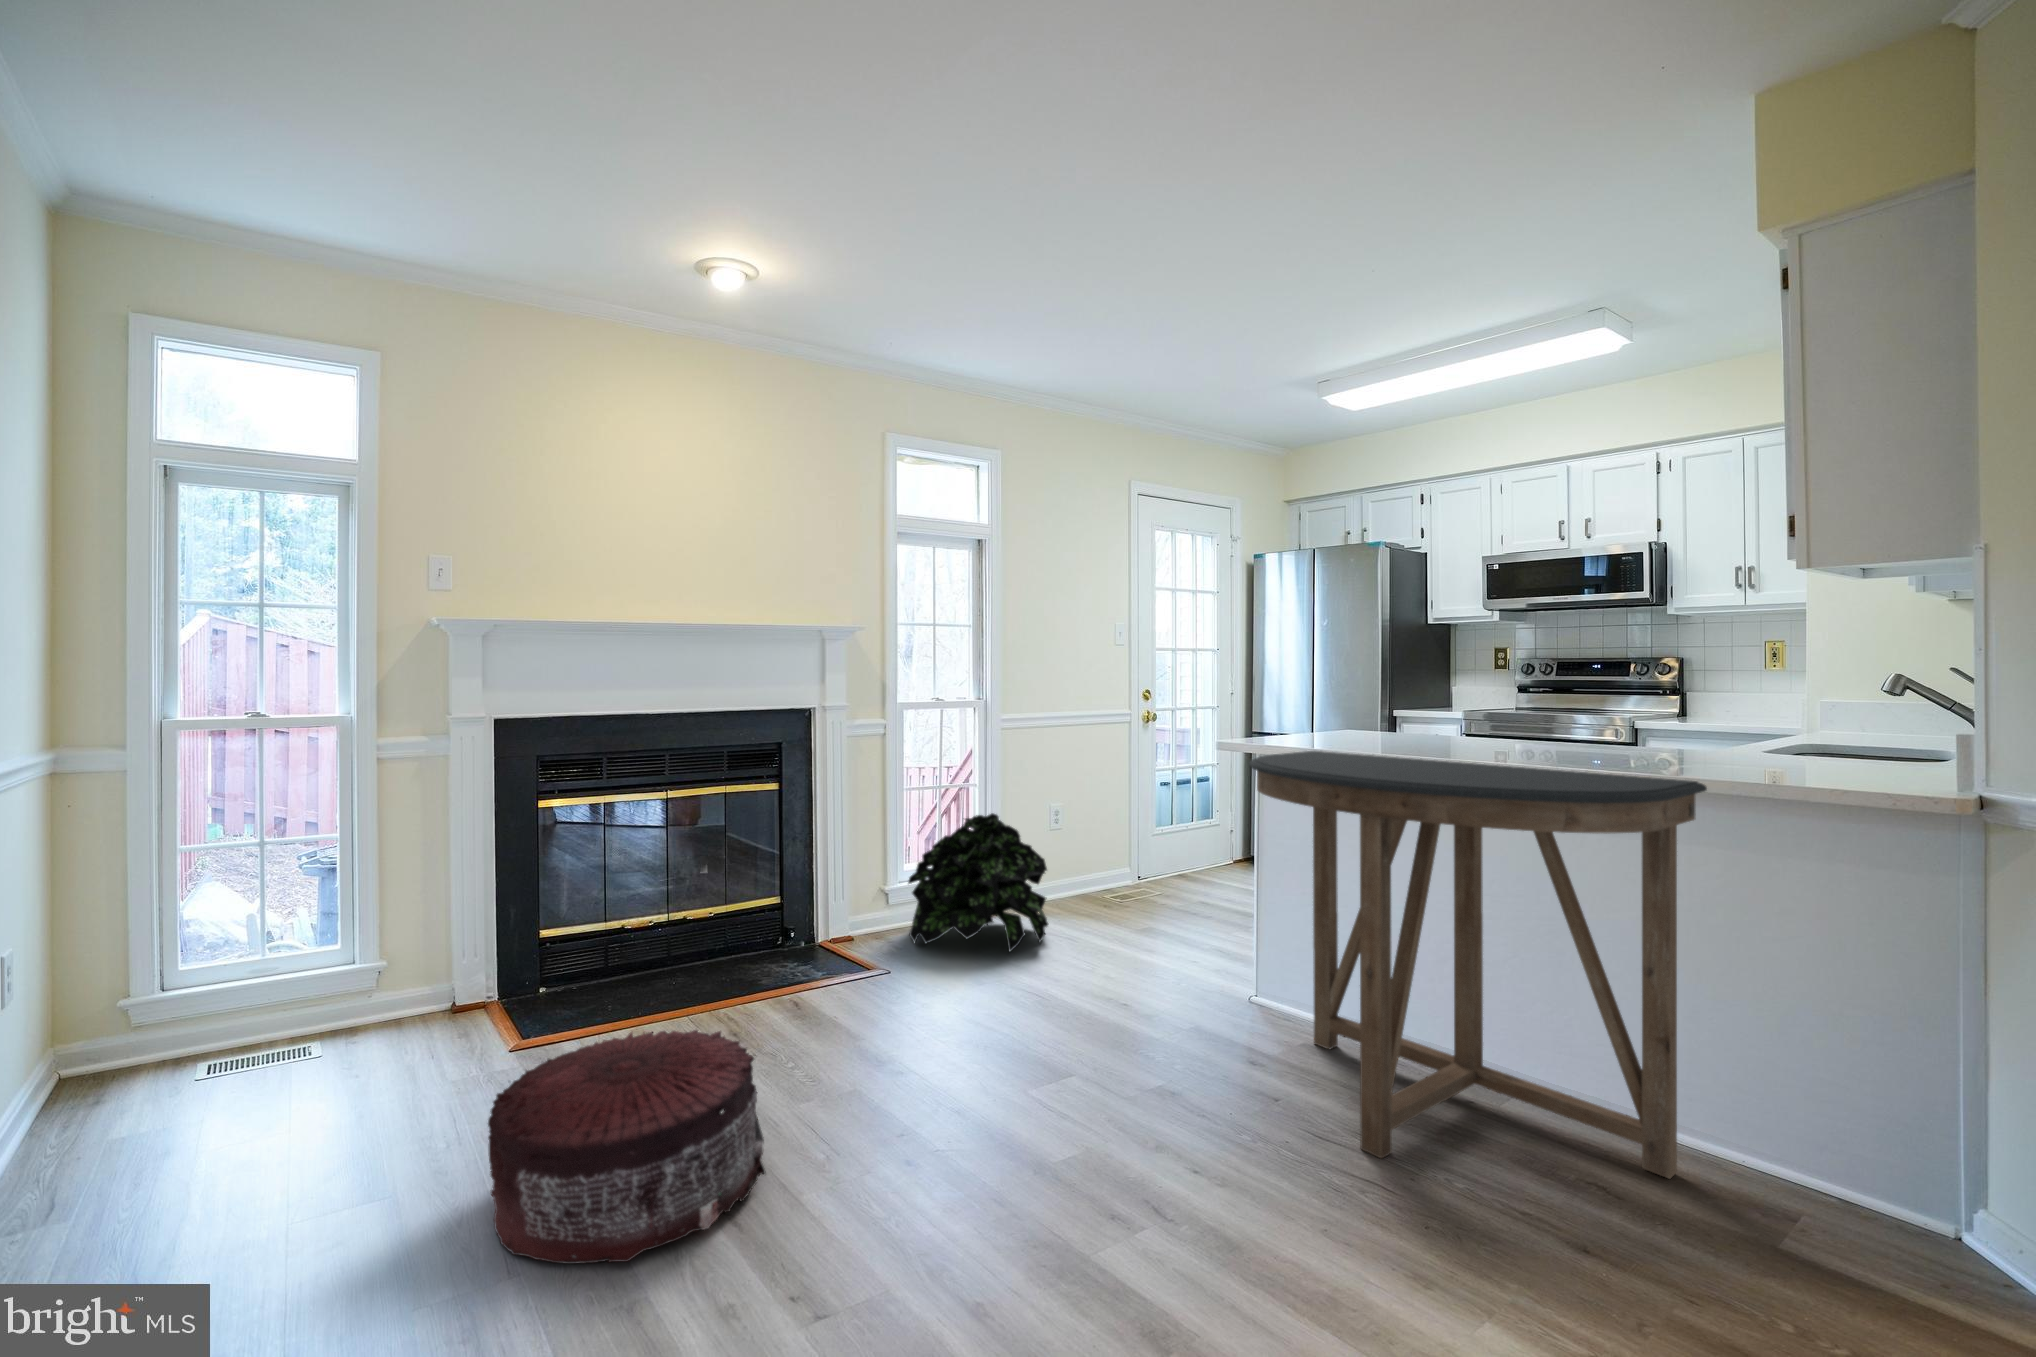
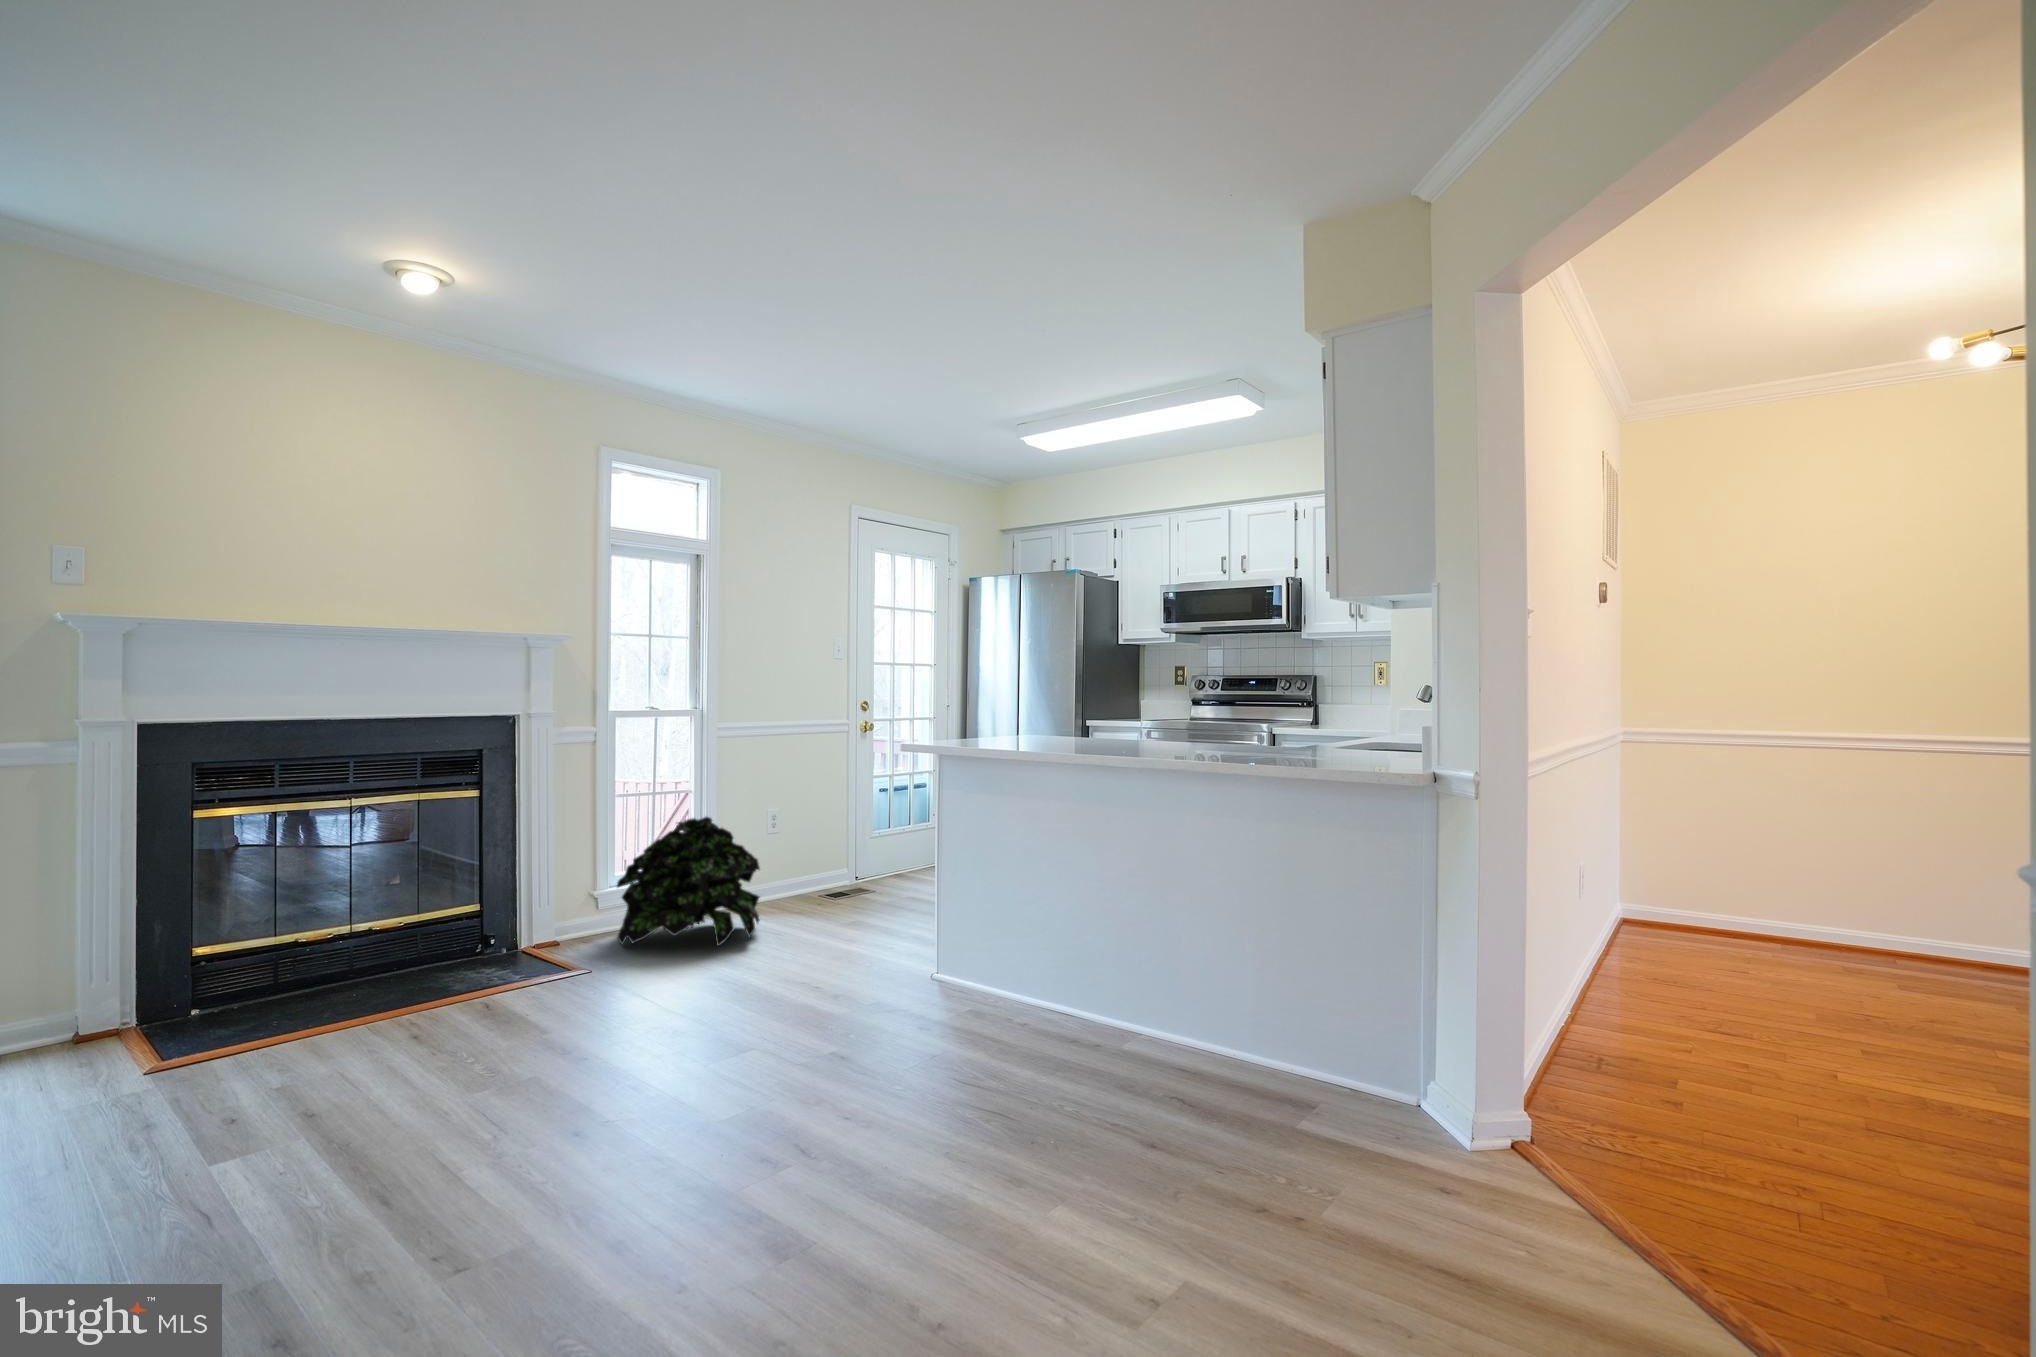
console table: present [1249,751,1707,1179] -> none [919,749,1237,1072]
pouf: present [488,1030,765,1264] -> none [145,1012,448,1223]

